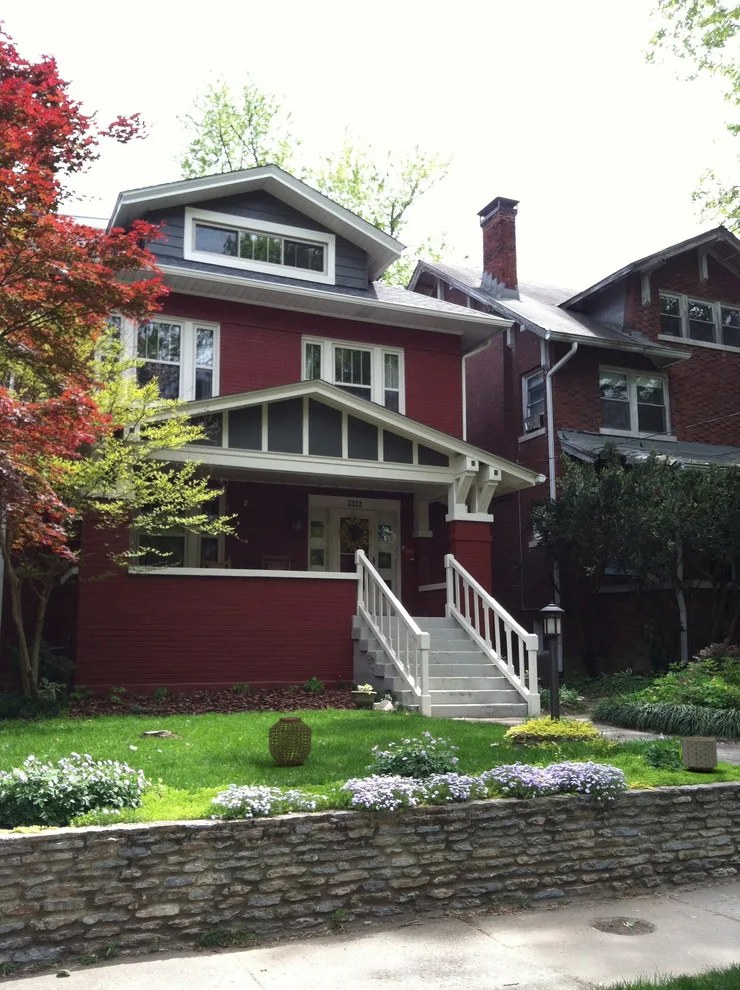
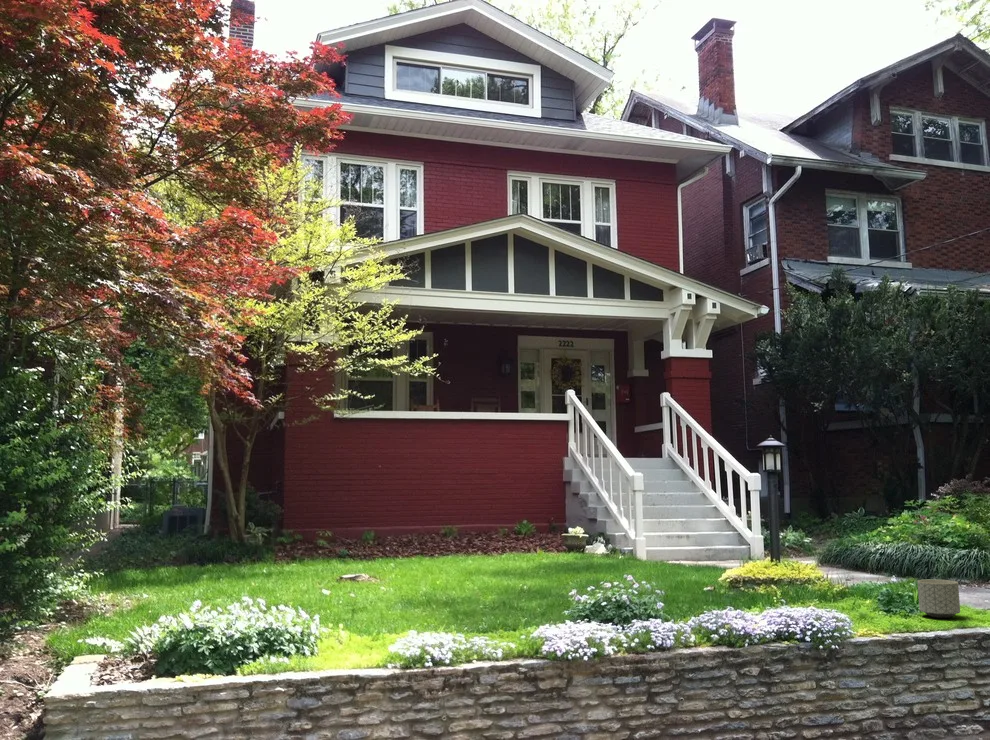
woven basket: present [269,717,312,765] -> none [462,559,507,610]

